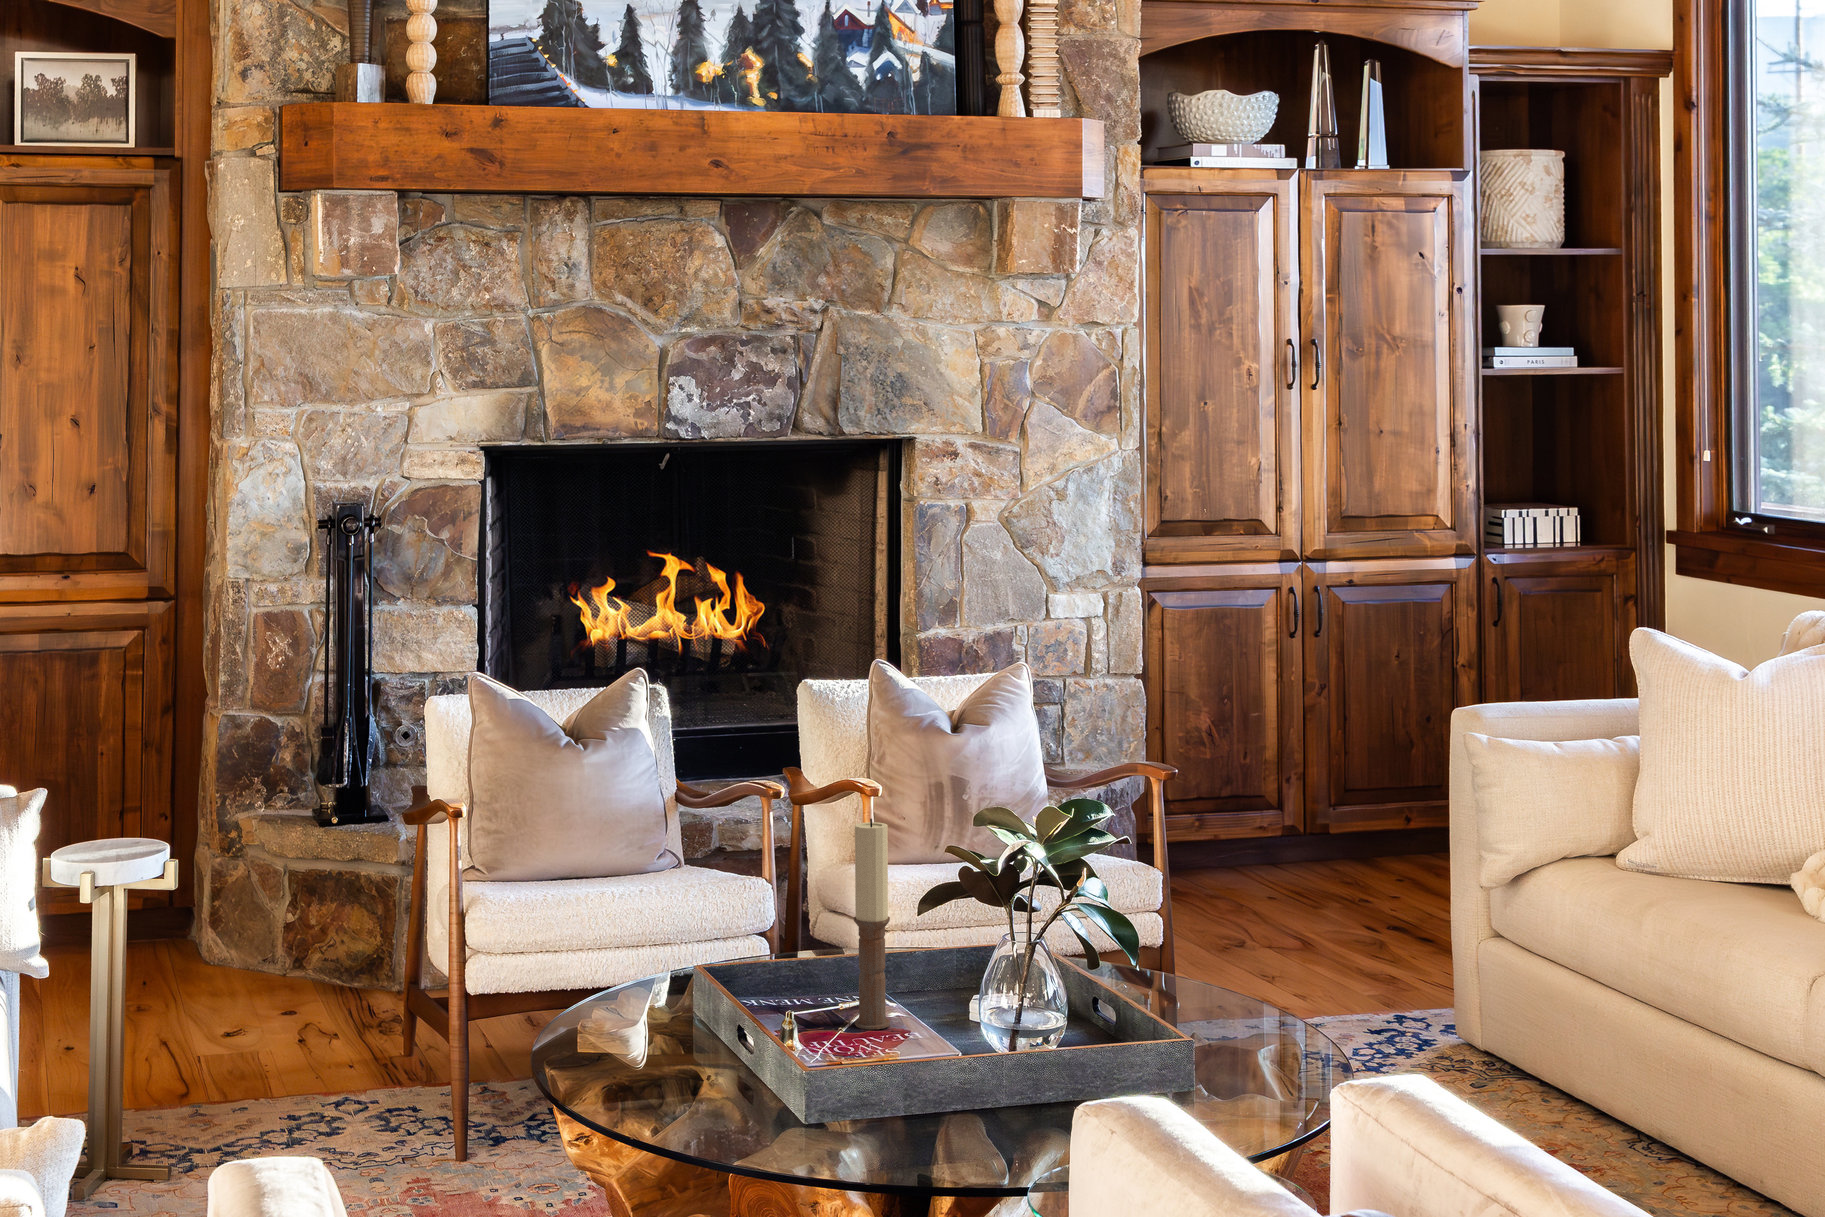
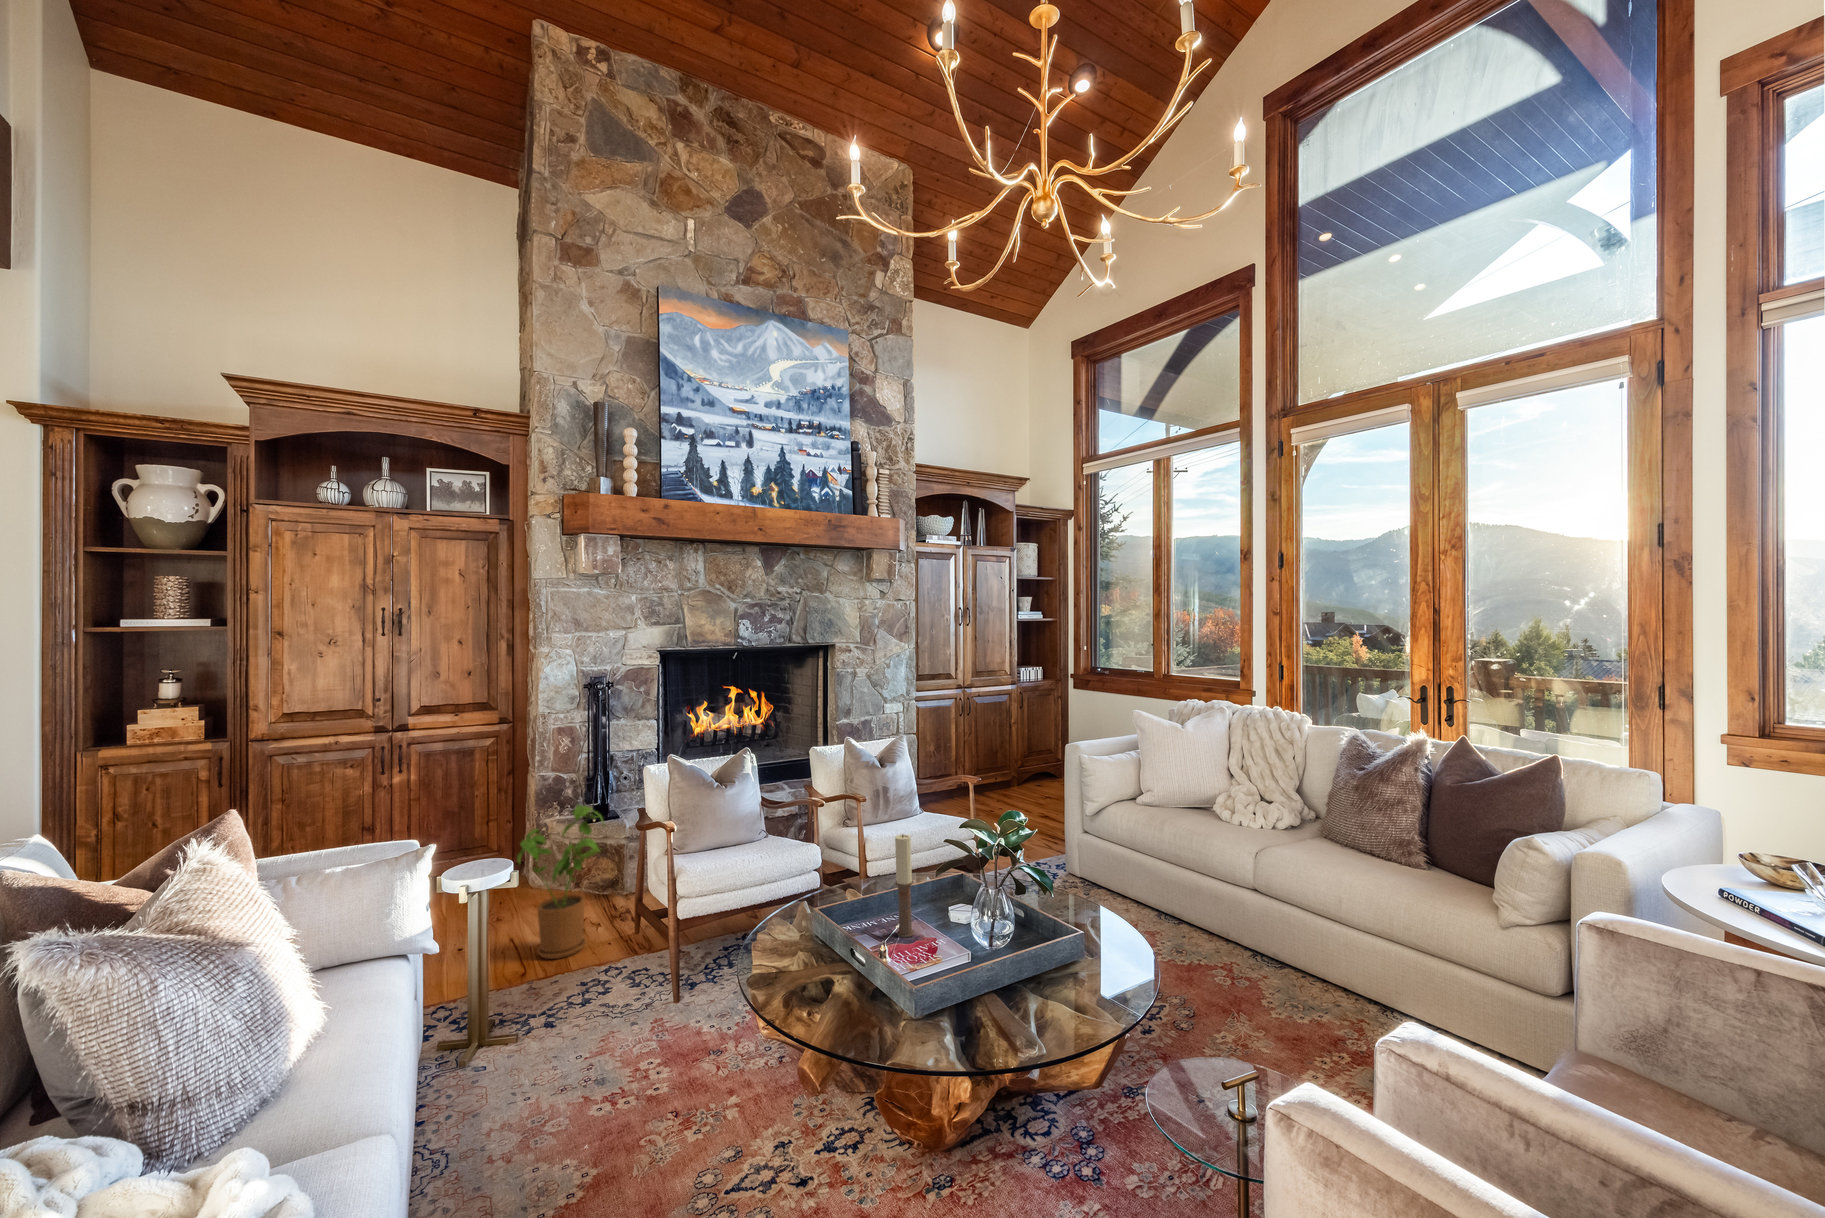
house plant: none [173,767,344,1073] -> present [517,805,604,959]

